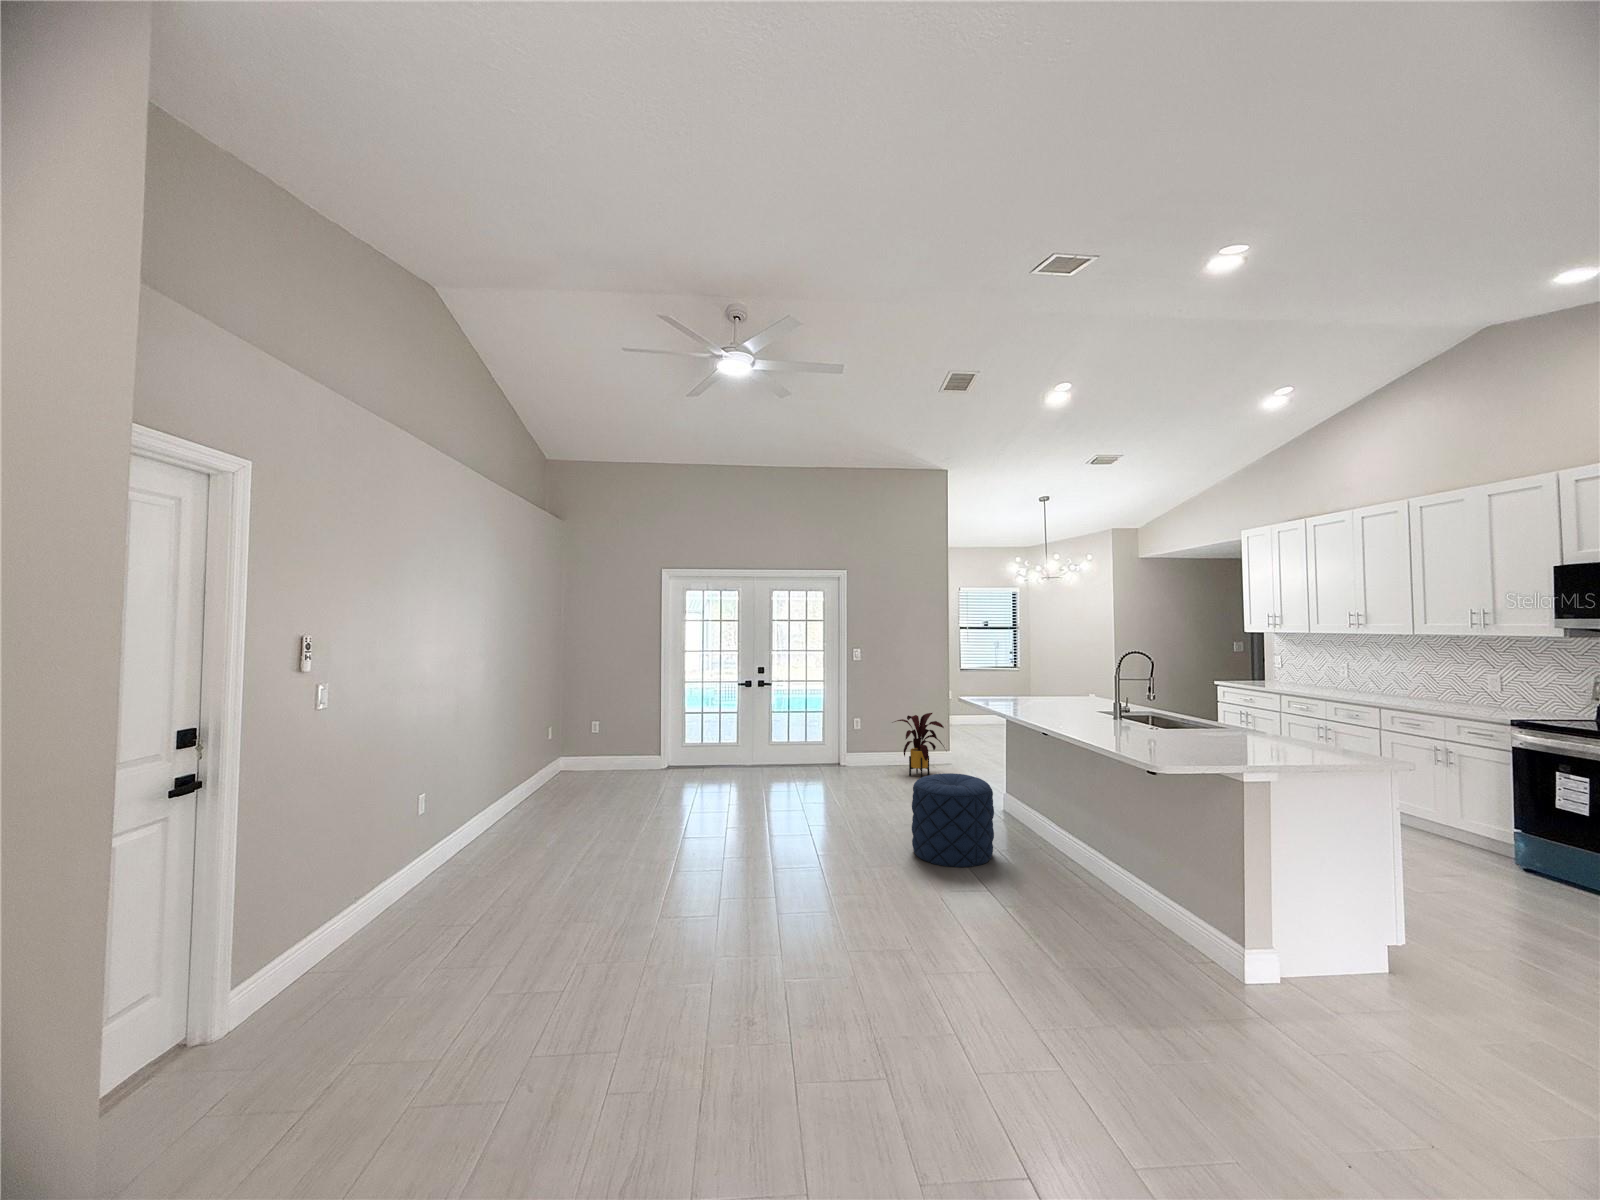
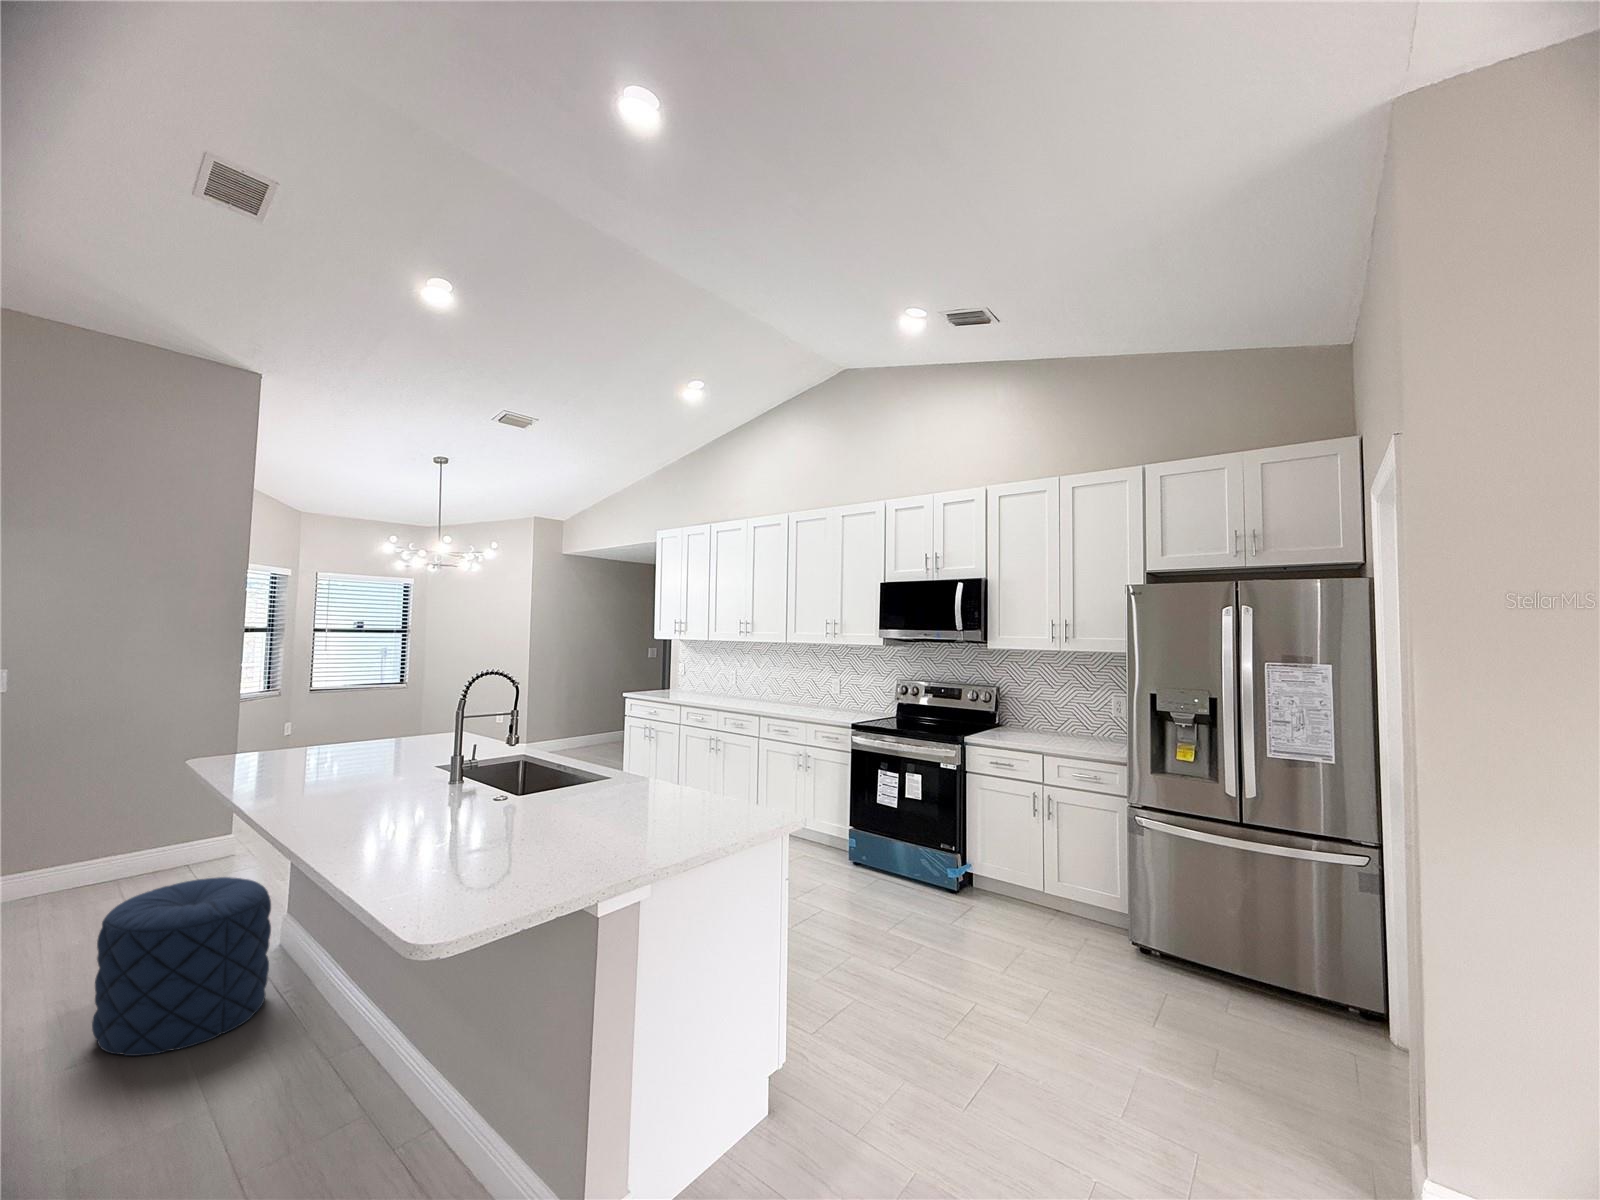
house plant: present [895,713,944,778] -> none [147,762,252,868]

